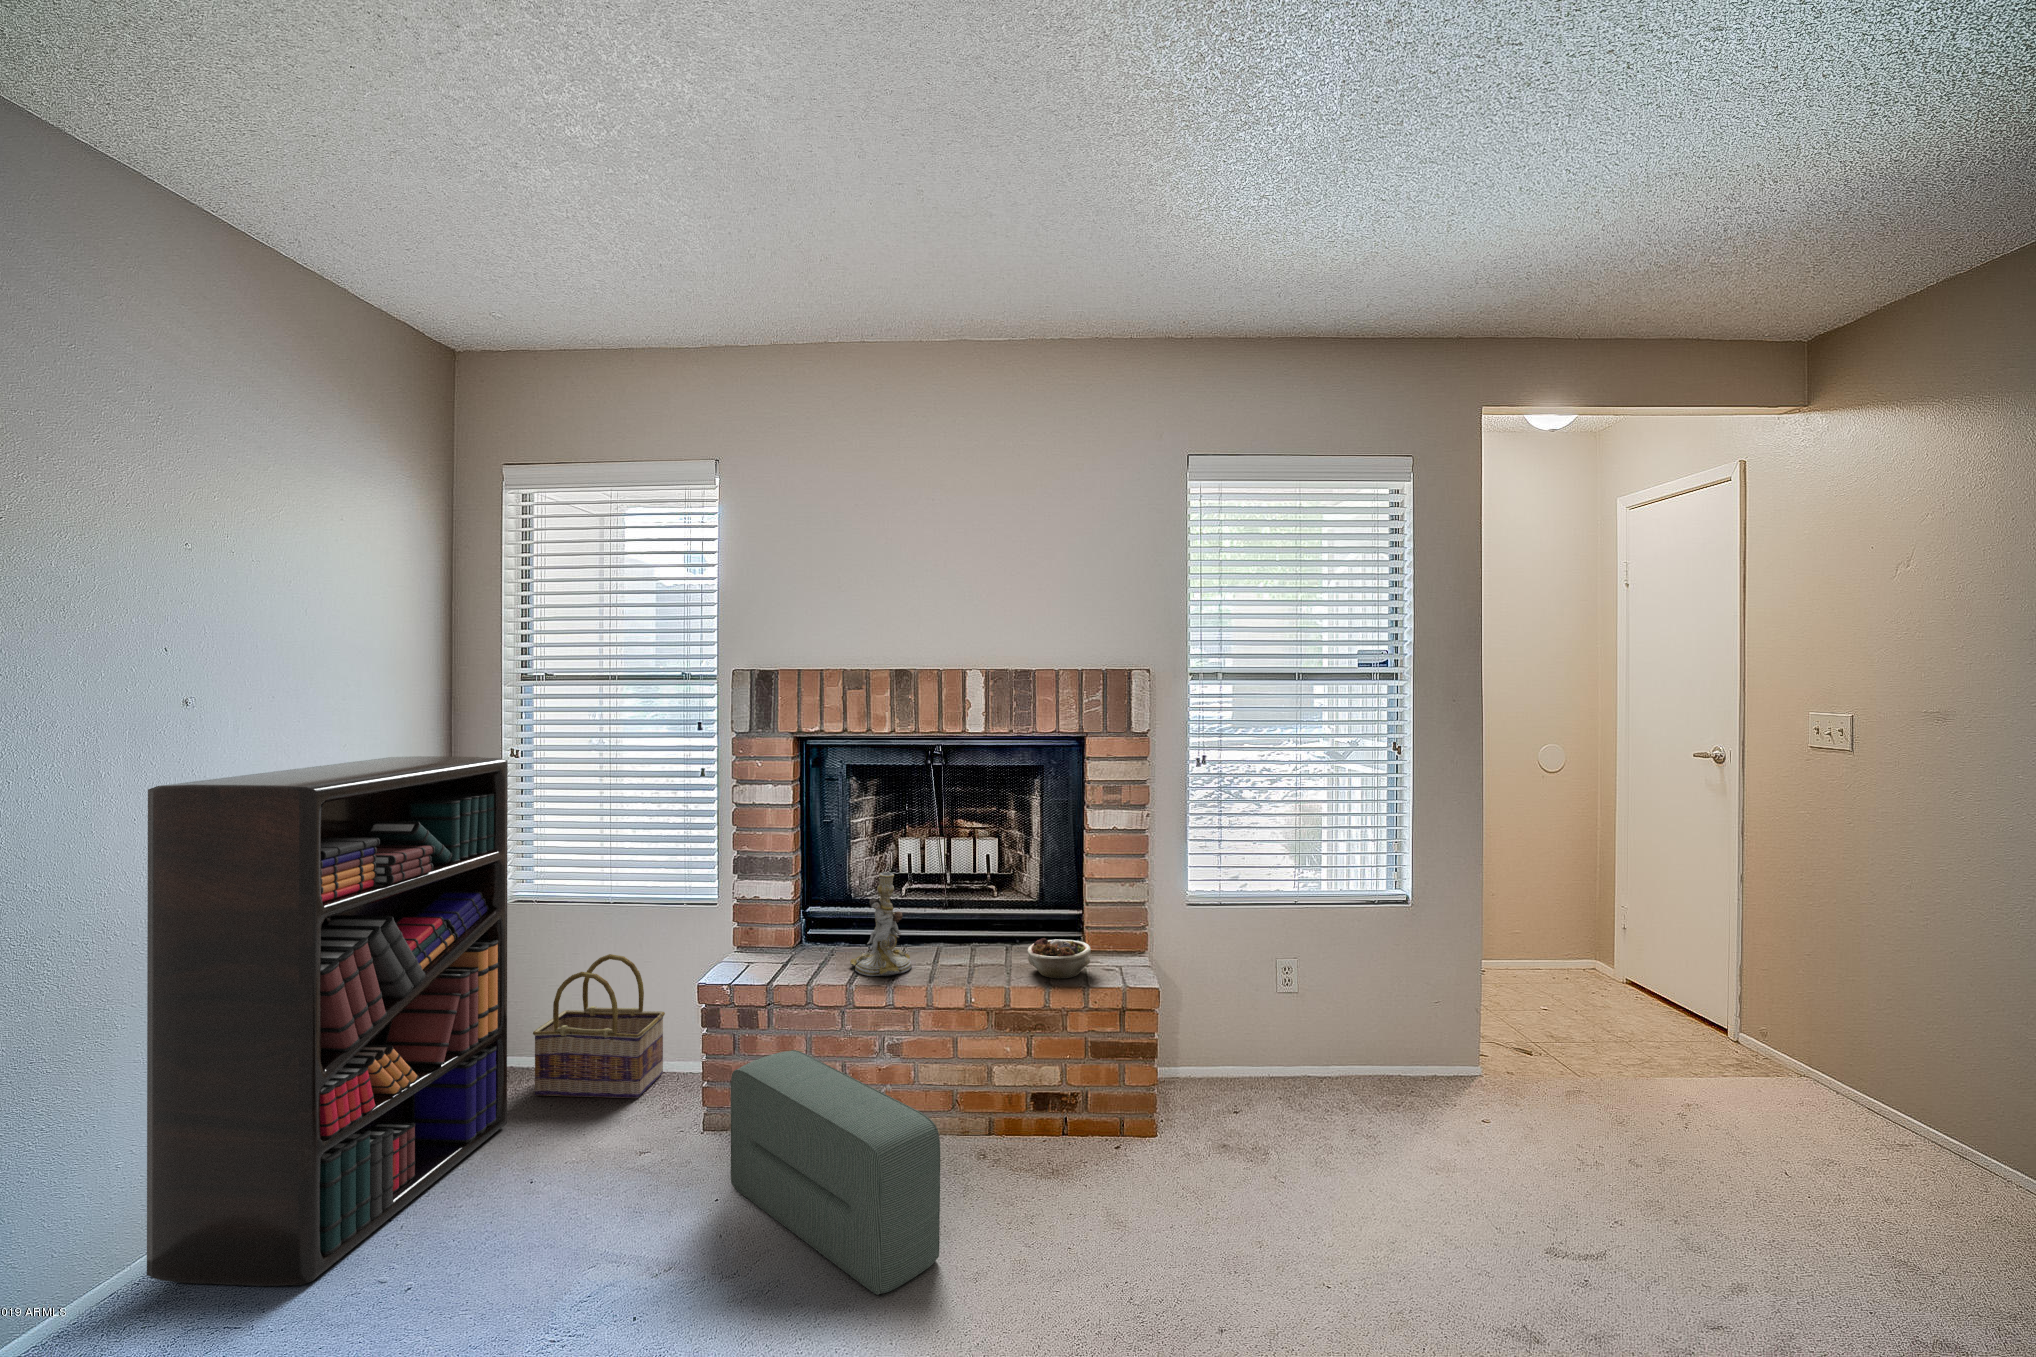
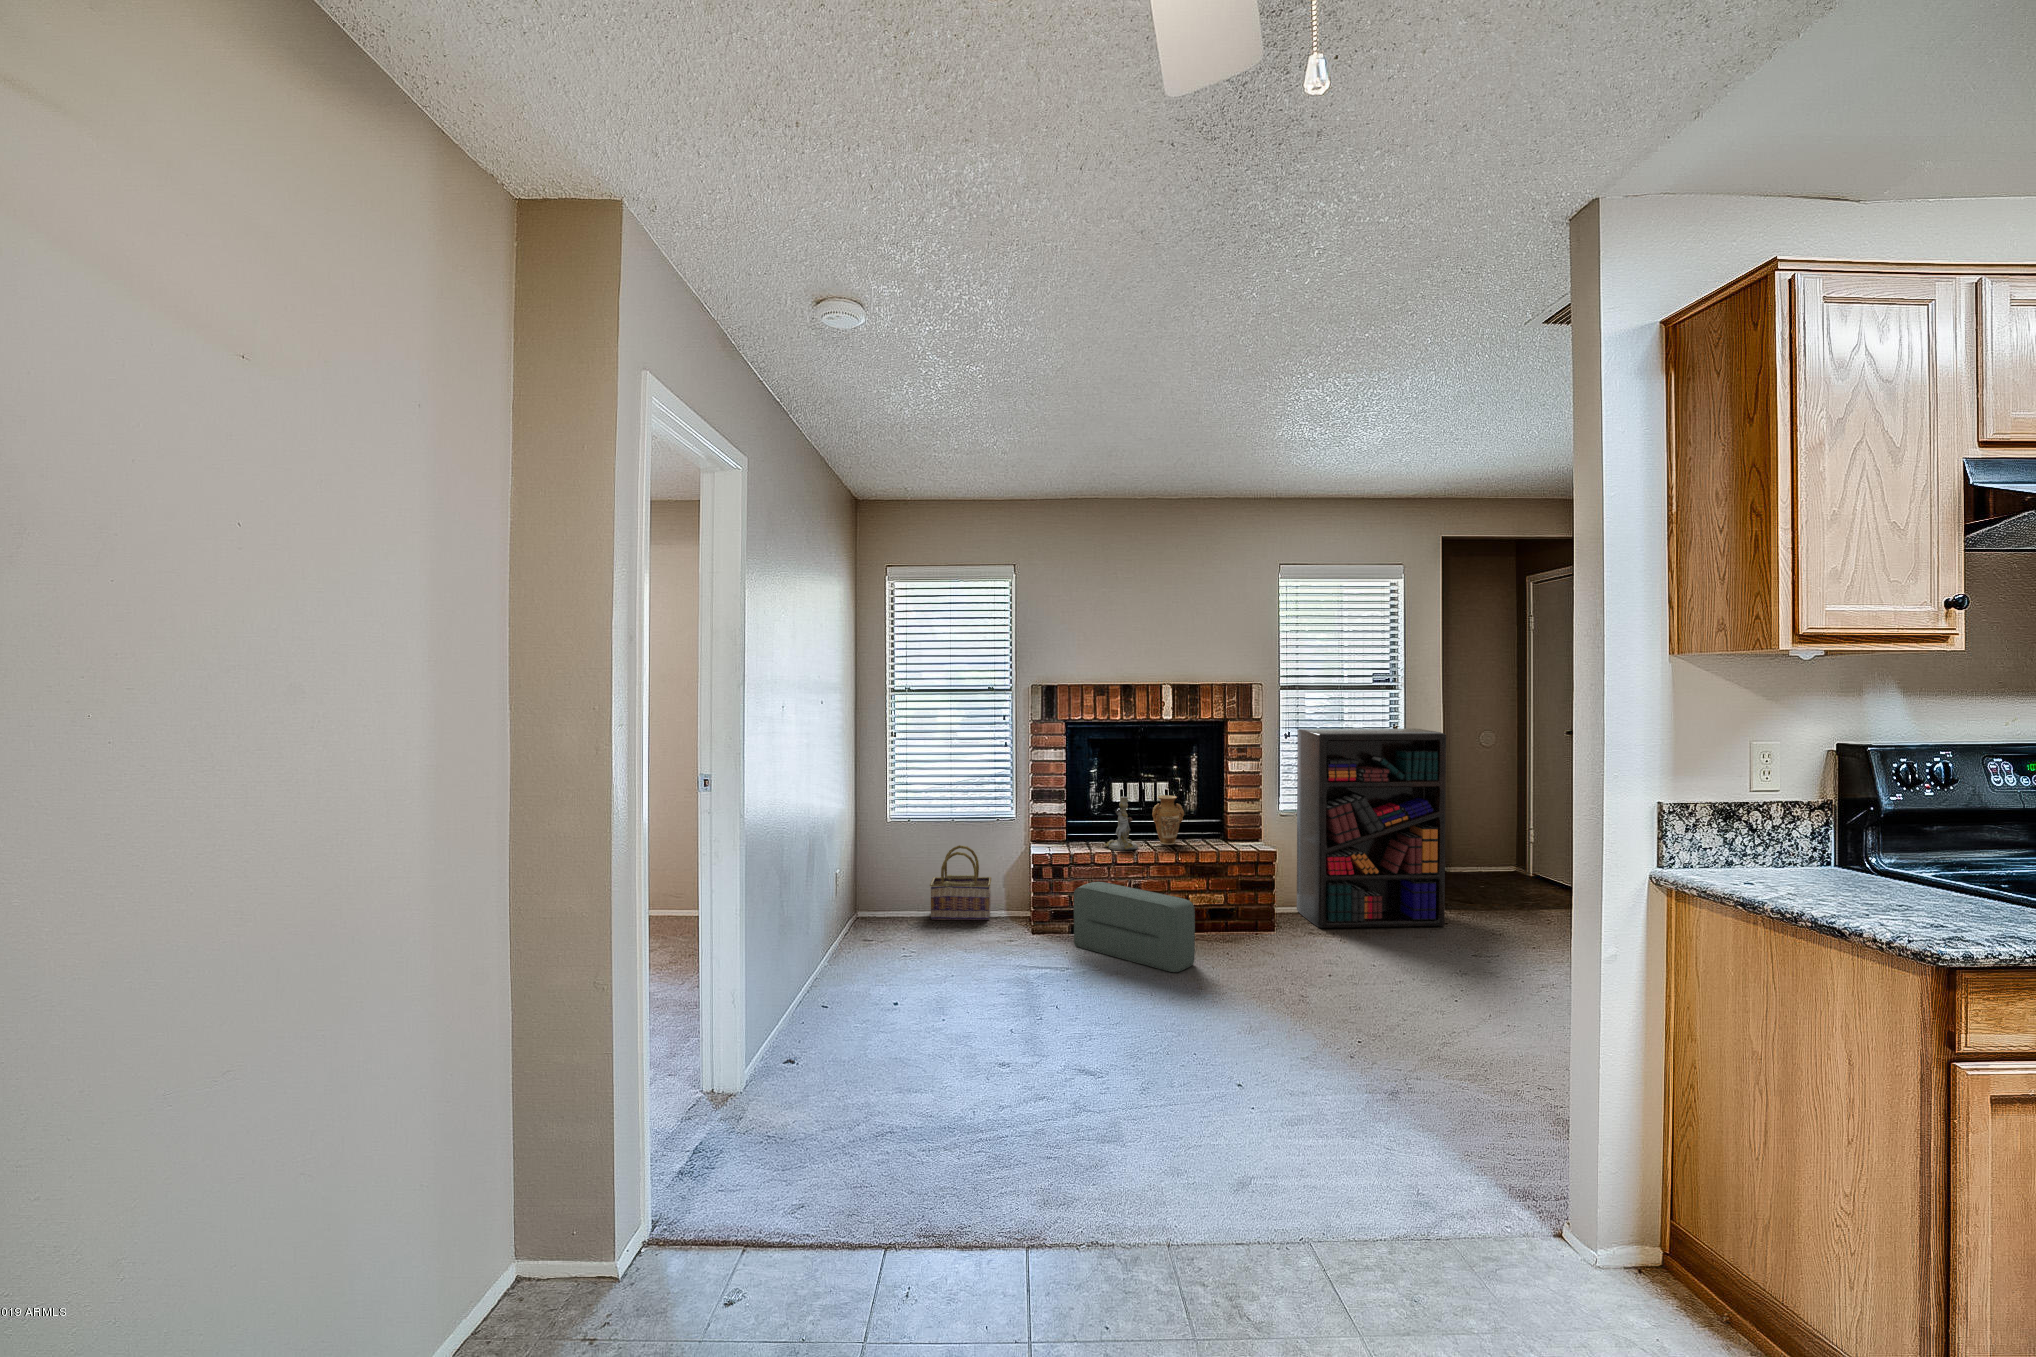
bookshelf: present [147,756,508,1286] -> present [1297,729,1446,928]
vase: none [947,868,1007,961] -> present [1152,795,1184,845]
succulent planter: present [1028,938,1091,978] -> none [1200,831,1235,851]

